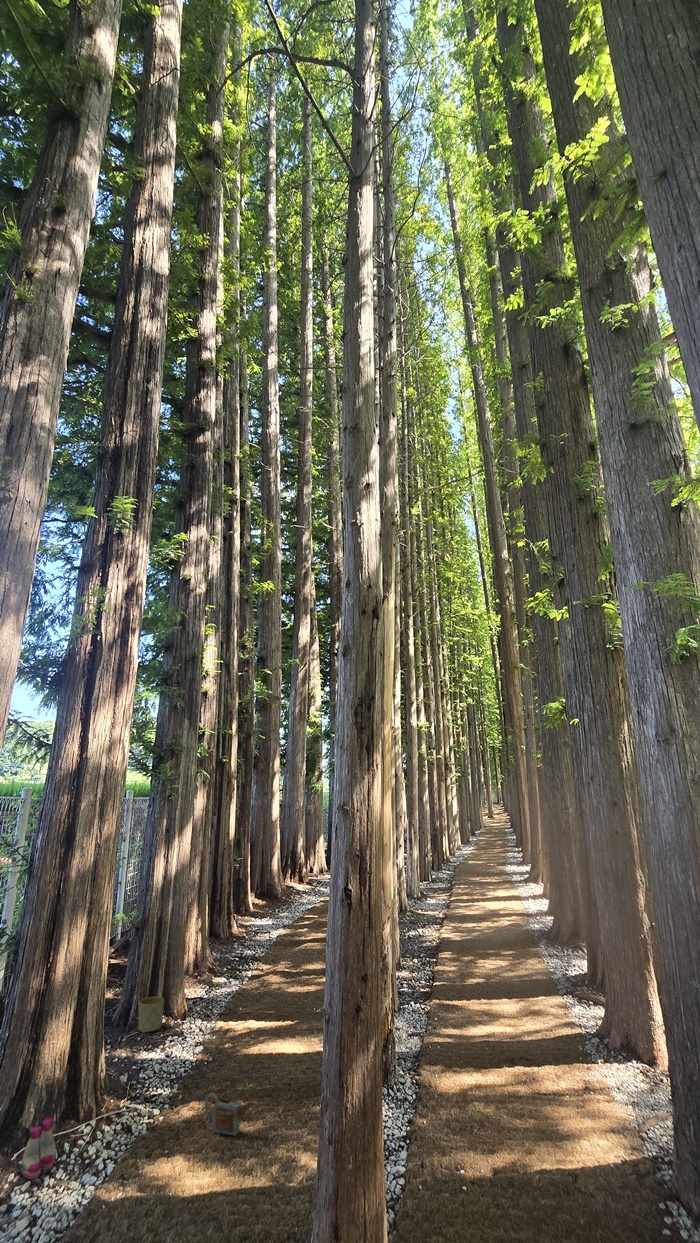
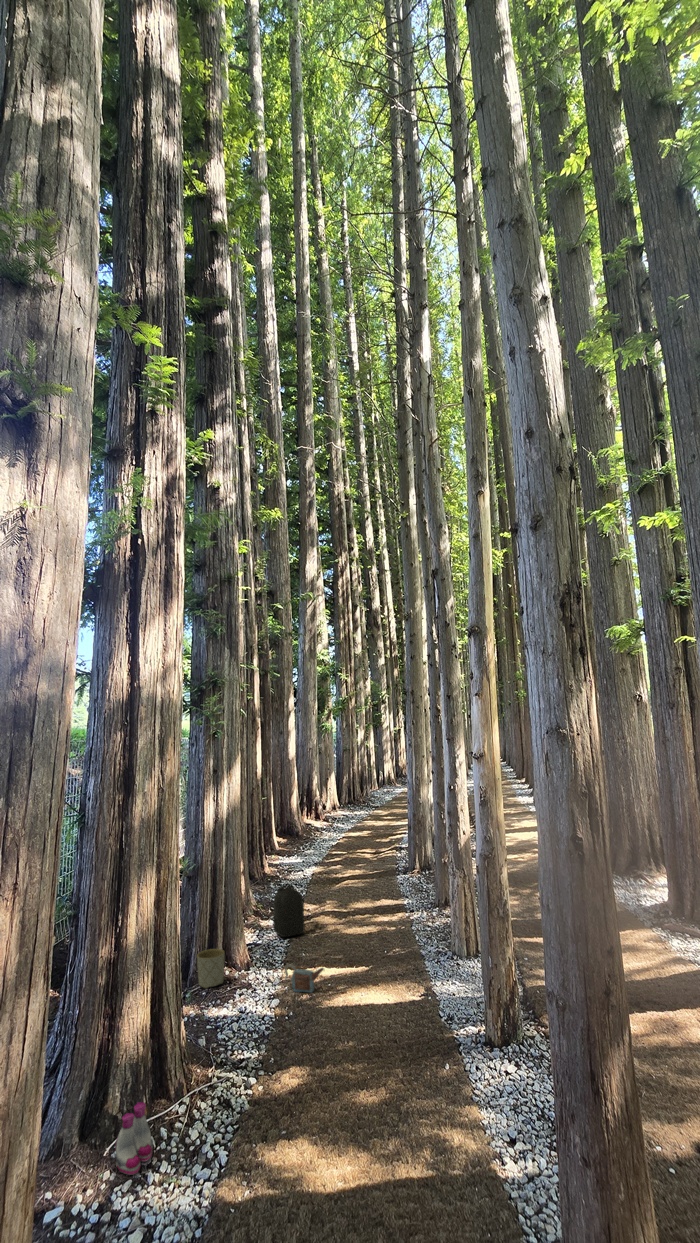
backpack: none [222,942,251,992] -> present [273,885,305,937]
watering can: present [204,1093,253,1136] -> present [285,964,324,992]

